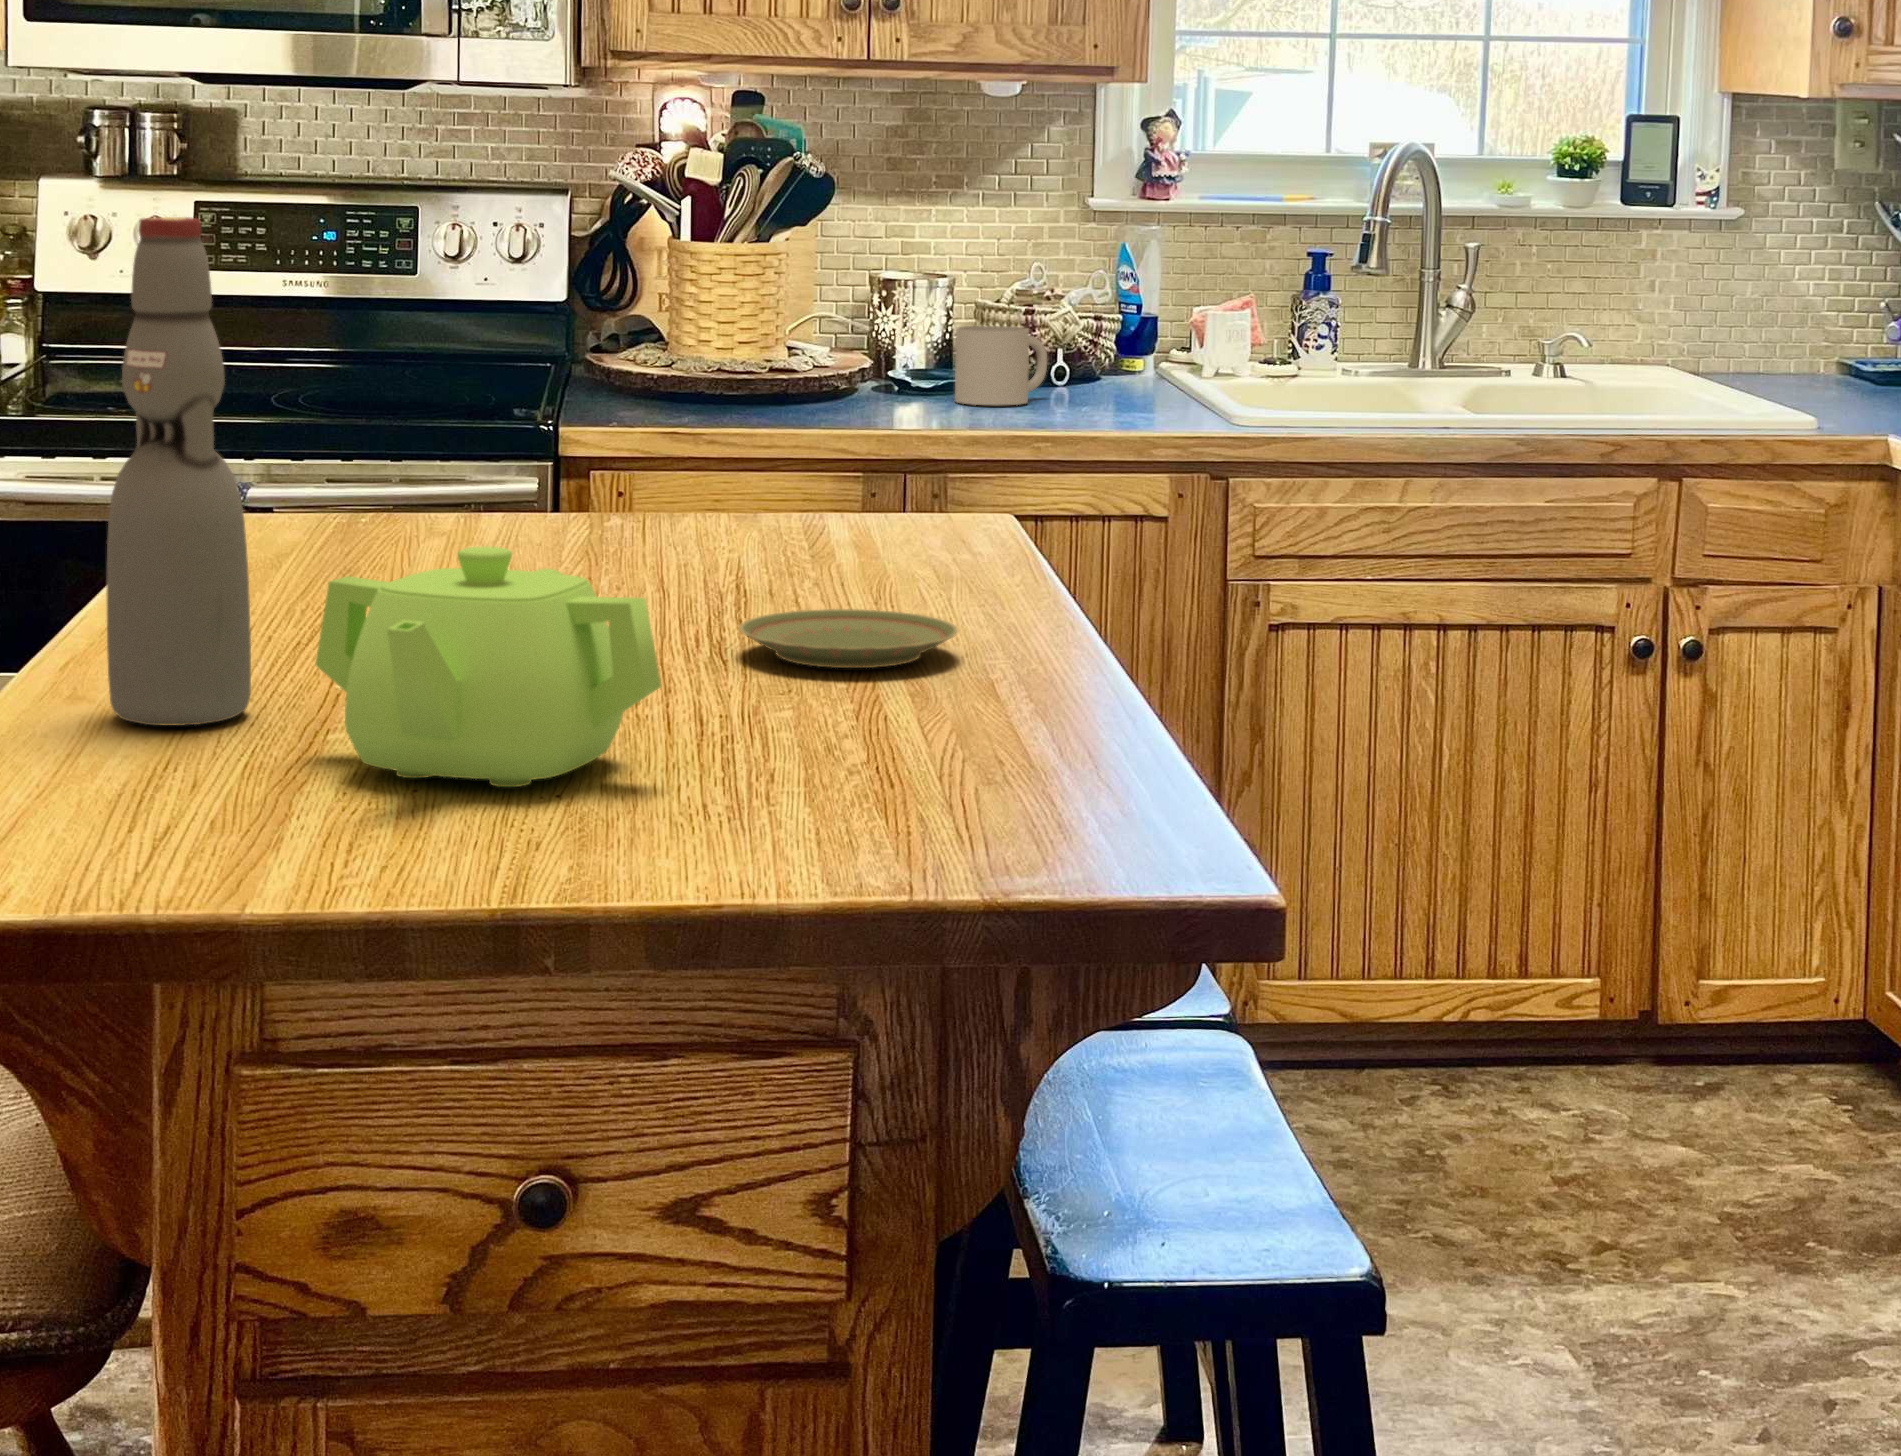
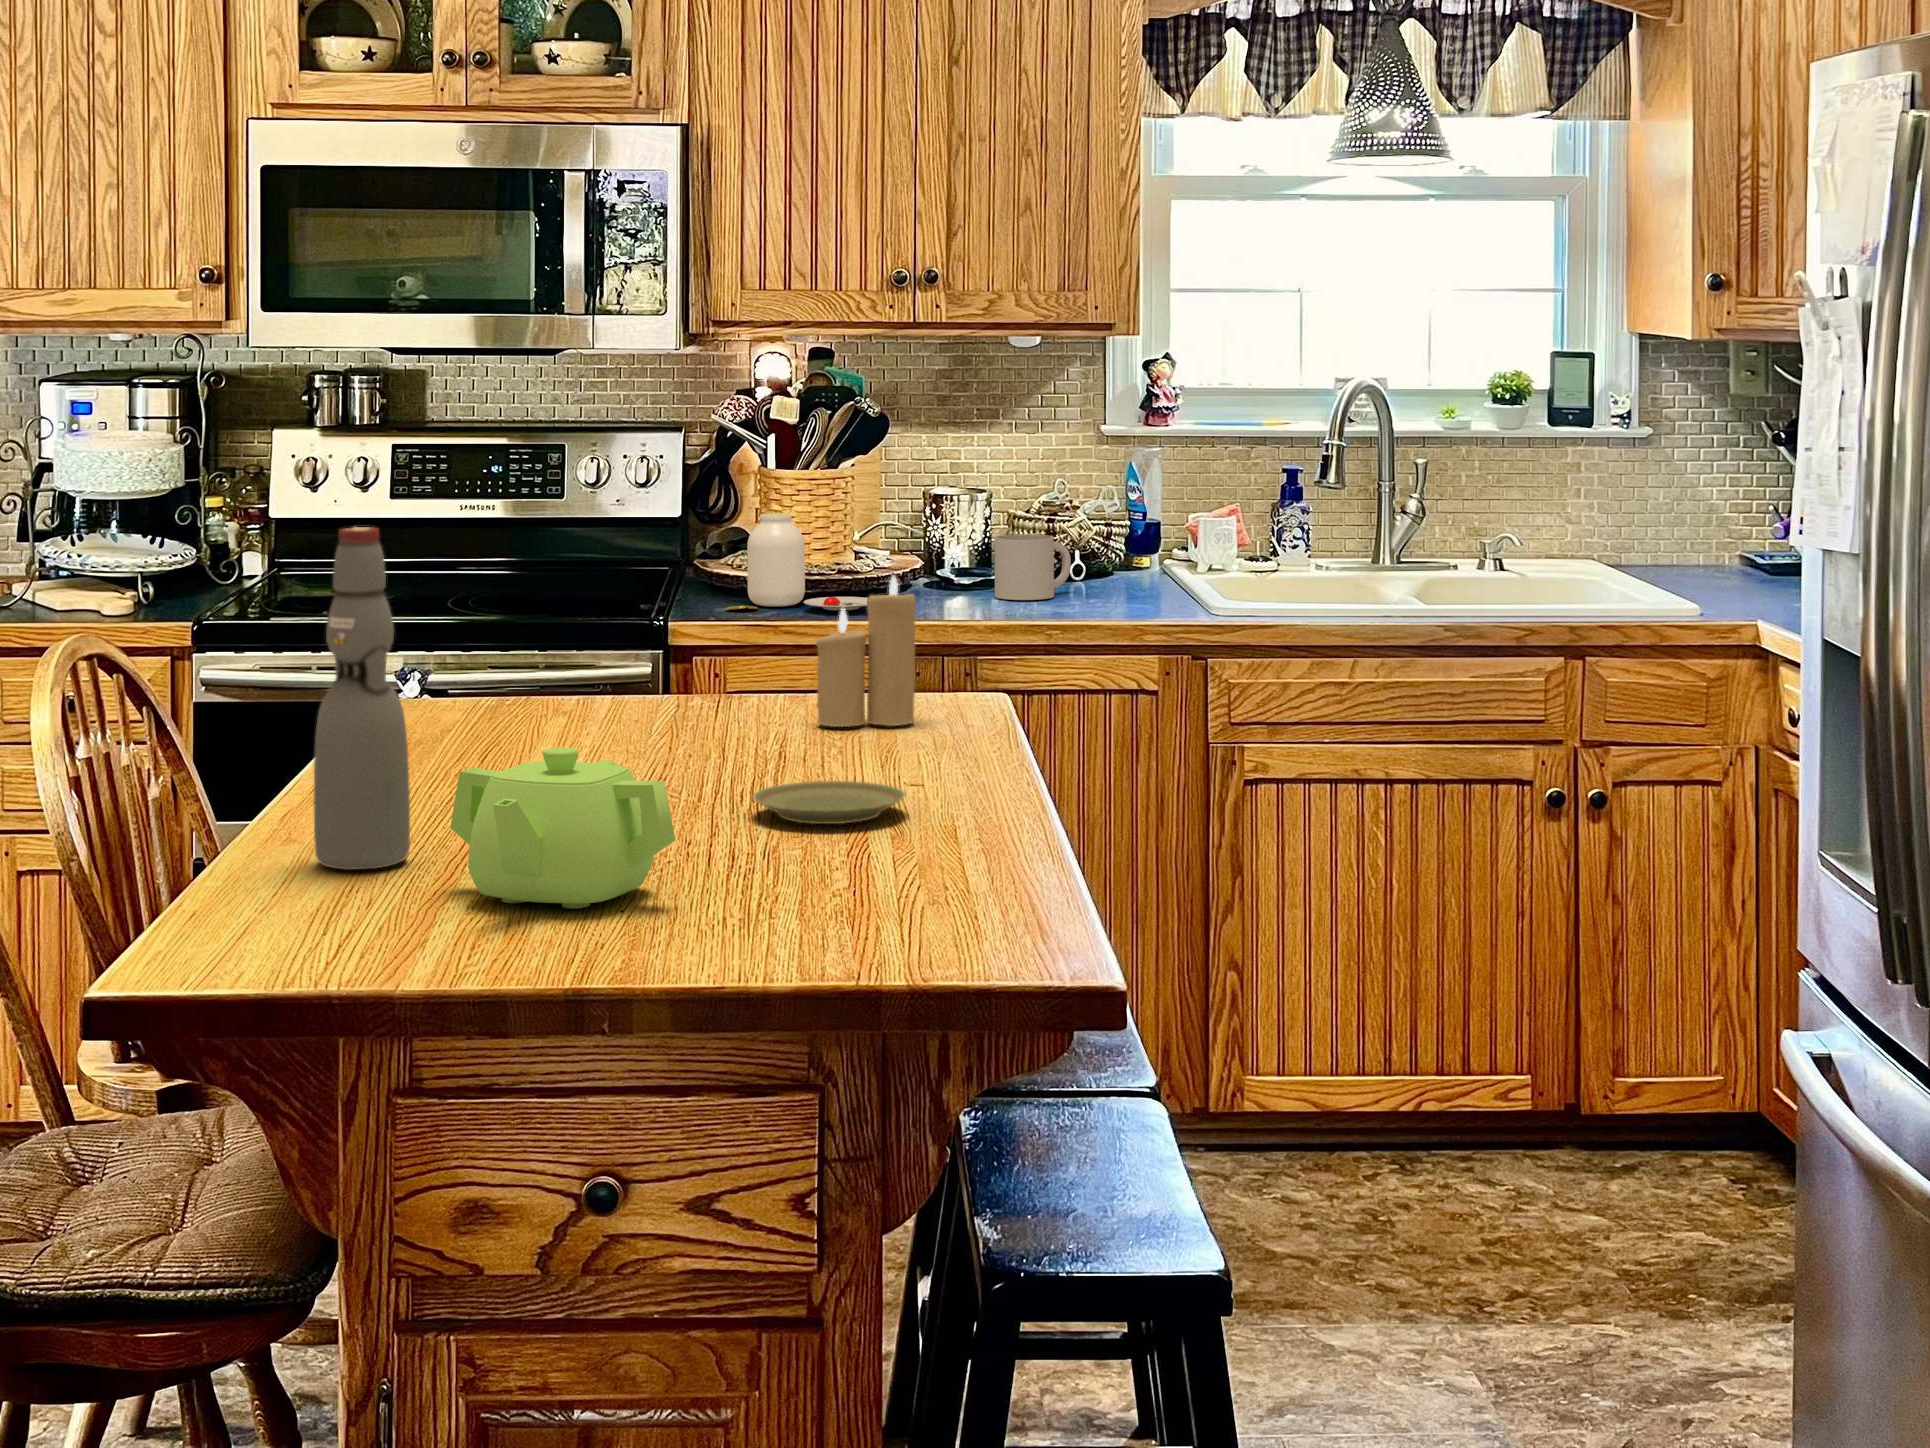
jar: none [625,292,816,413] -> present [726,513,868,610]
candle: none [791,340,927,542] -> present [816,576,916,727]

